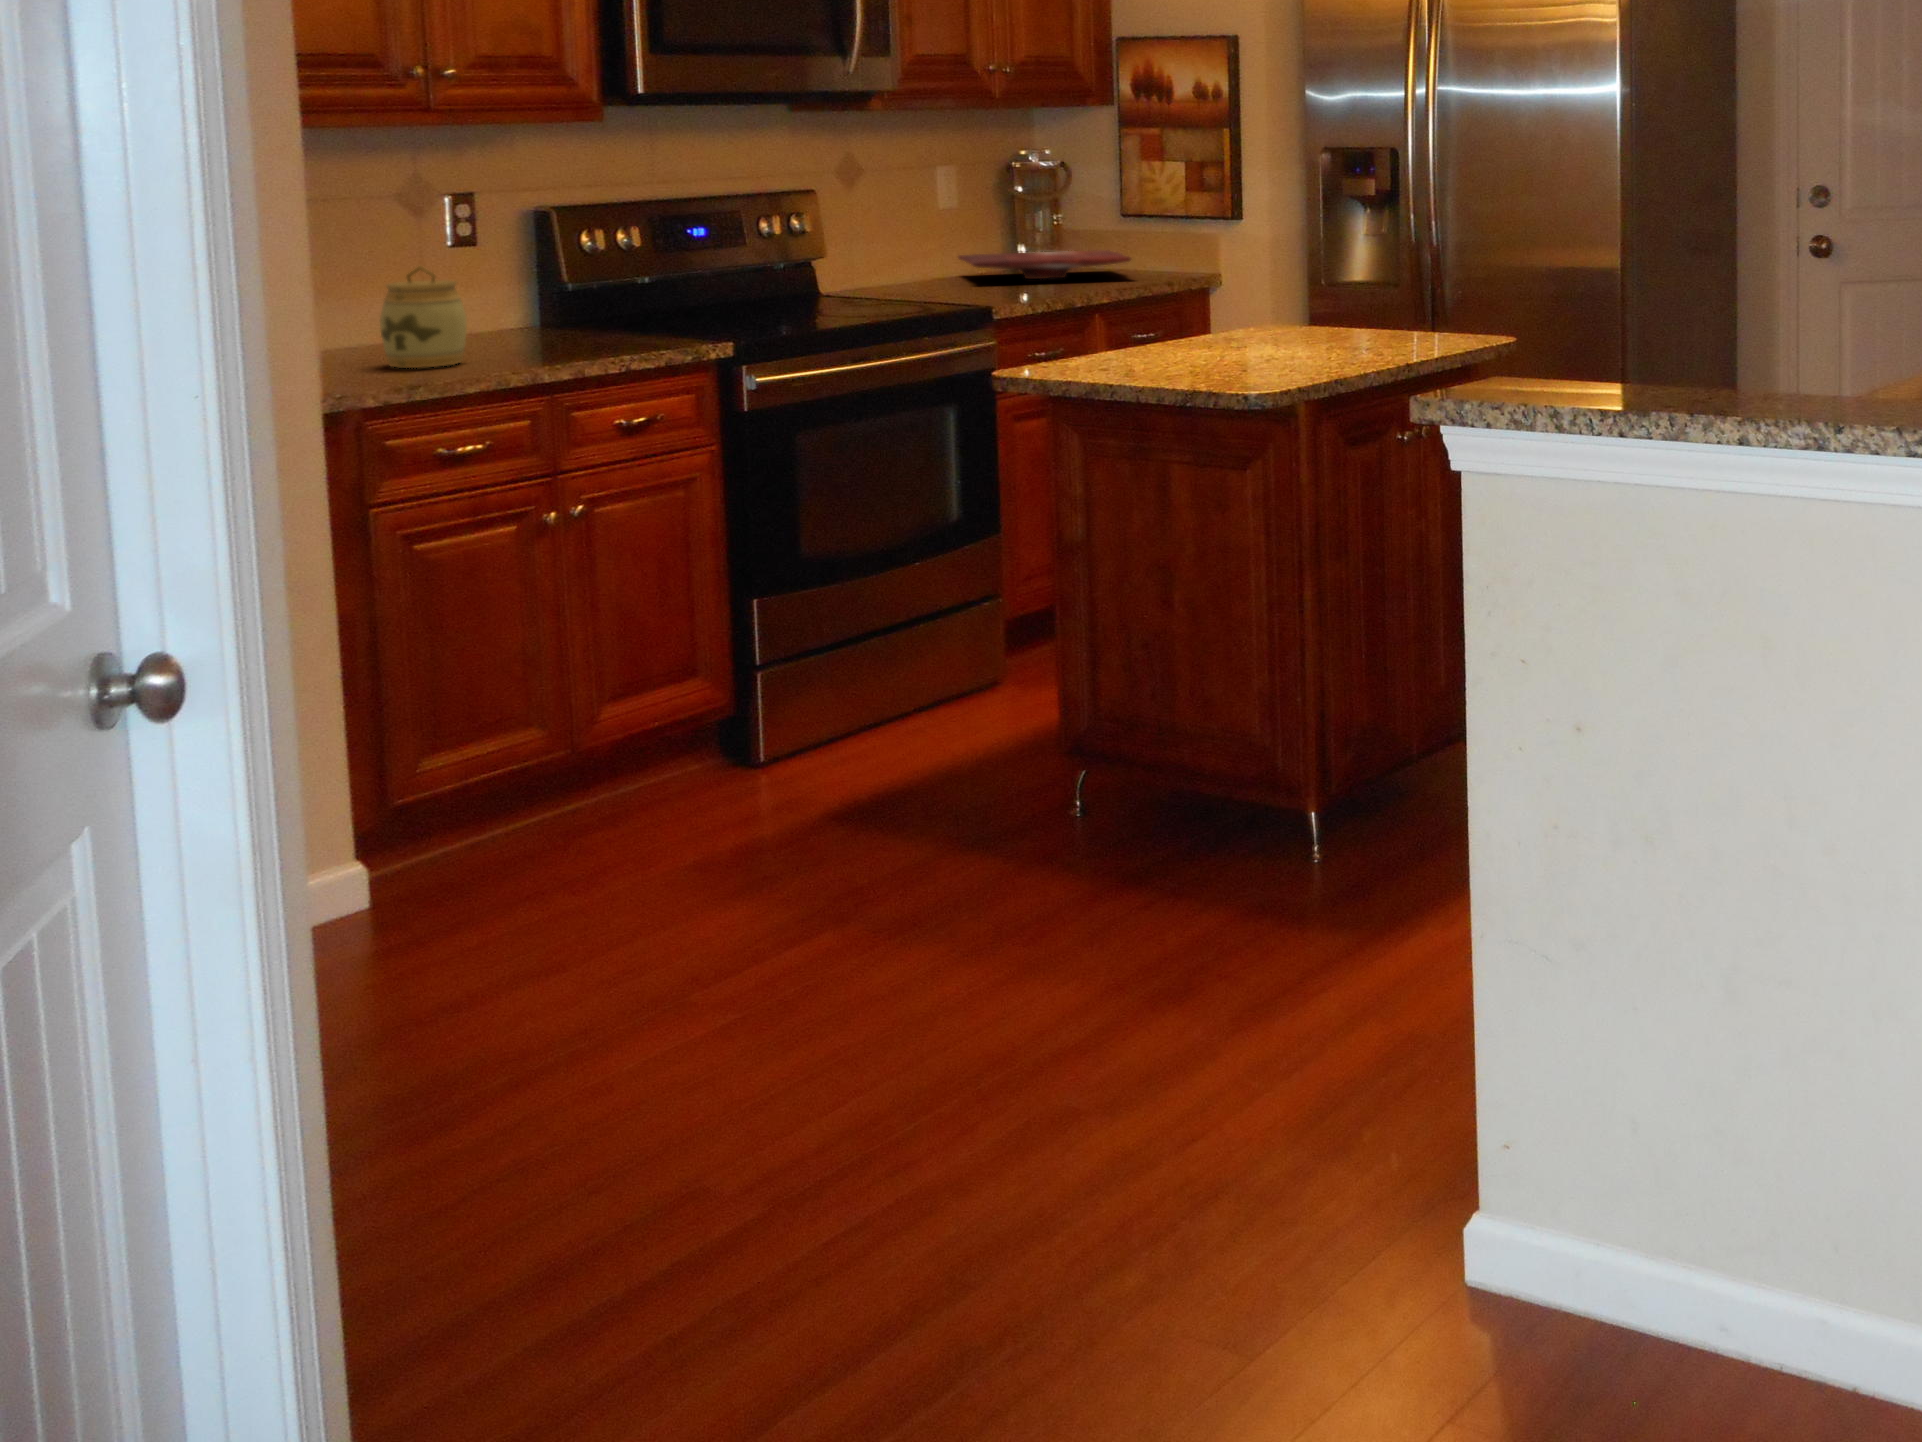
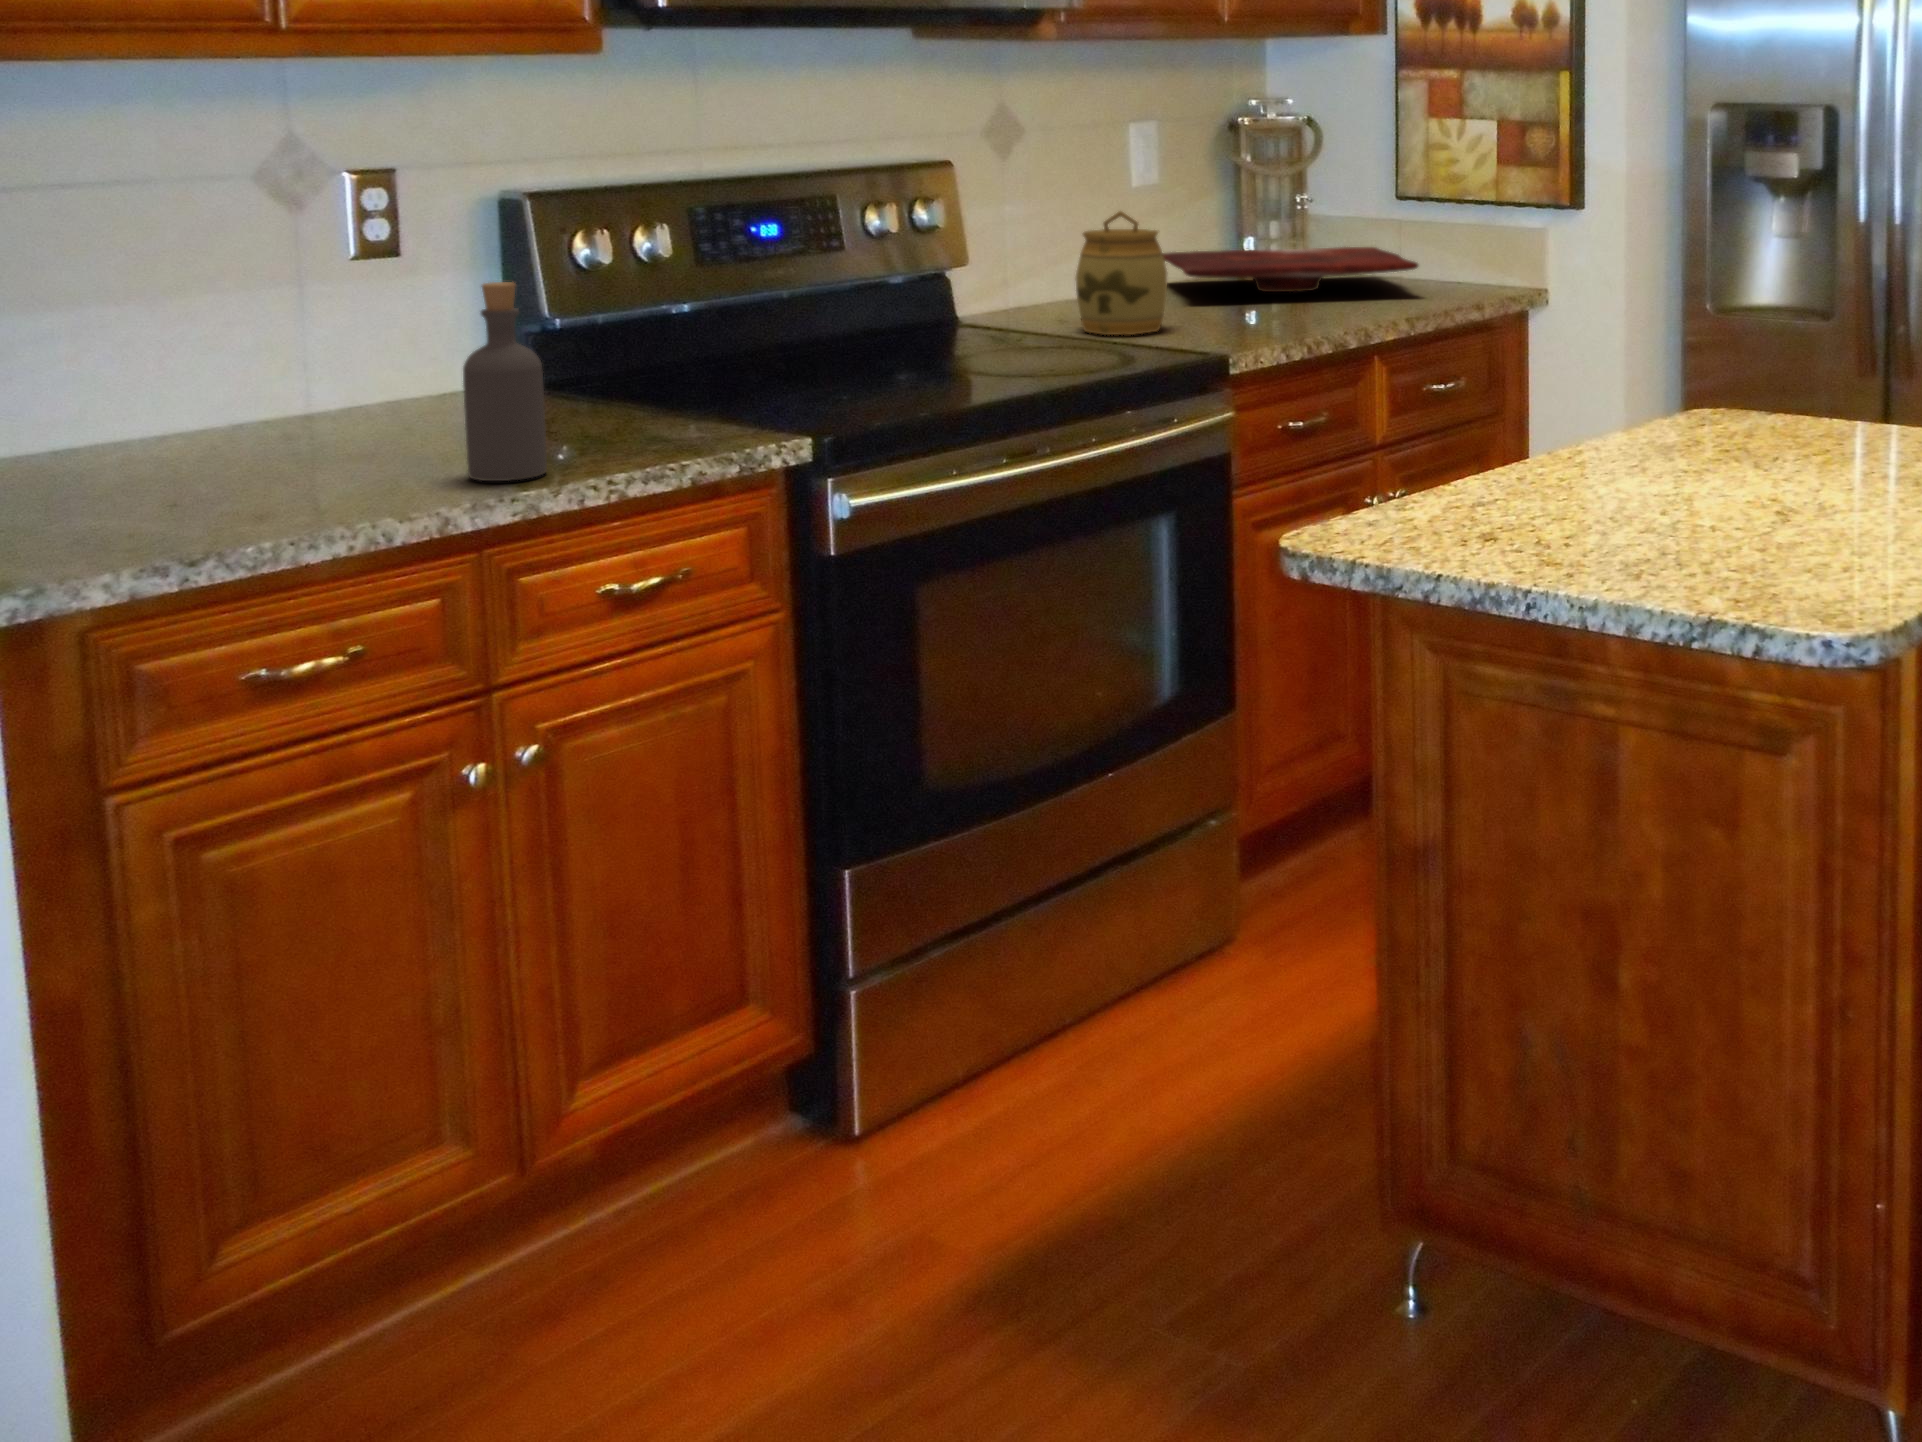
bottle: none [536,249,582,359] -> present [463,282,547,481]
jar: present [380,266,467,368] -> present [1076,211,1167,335]

